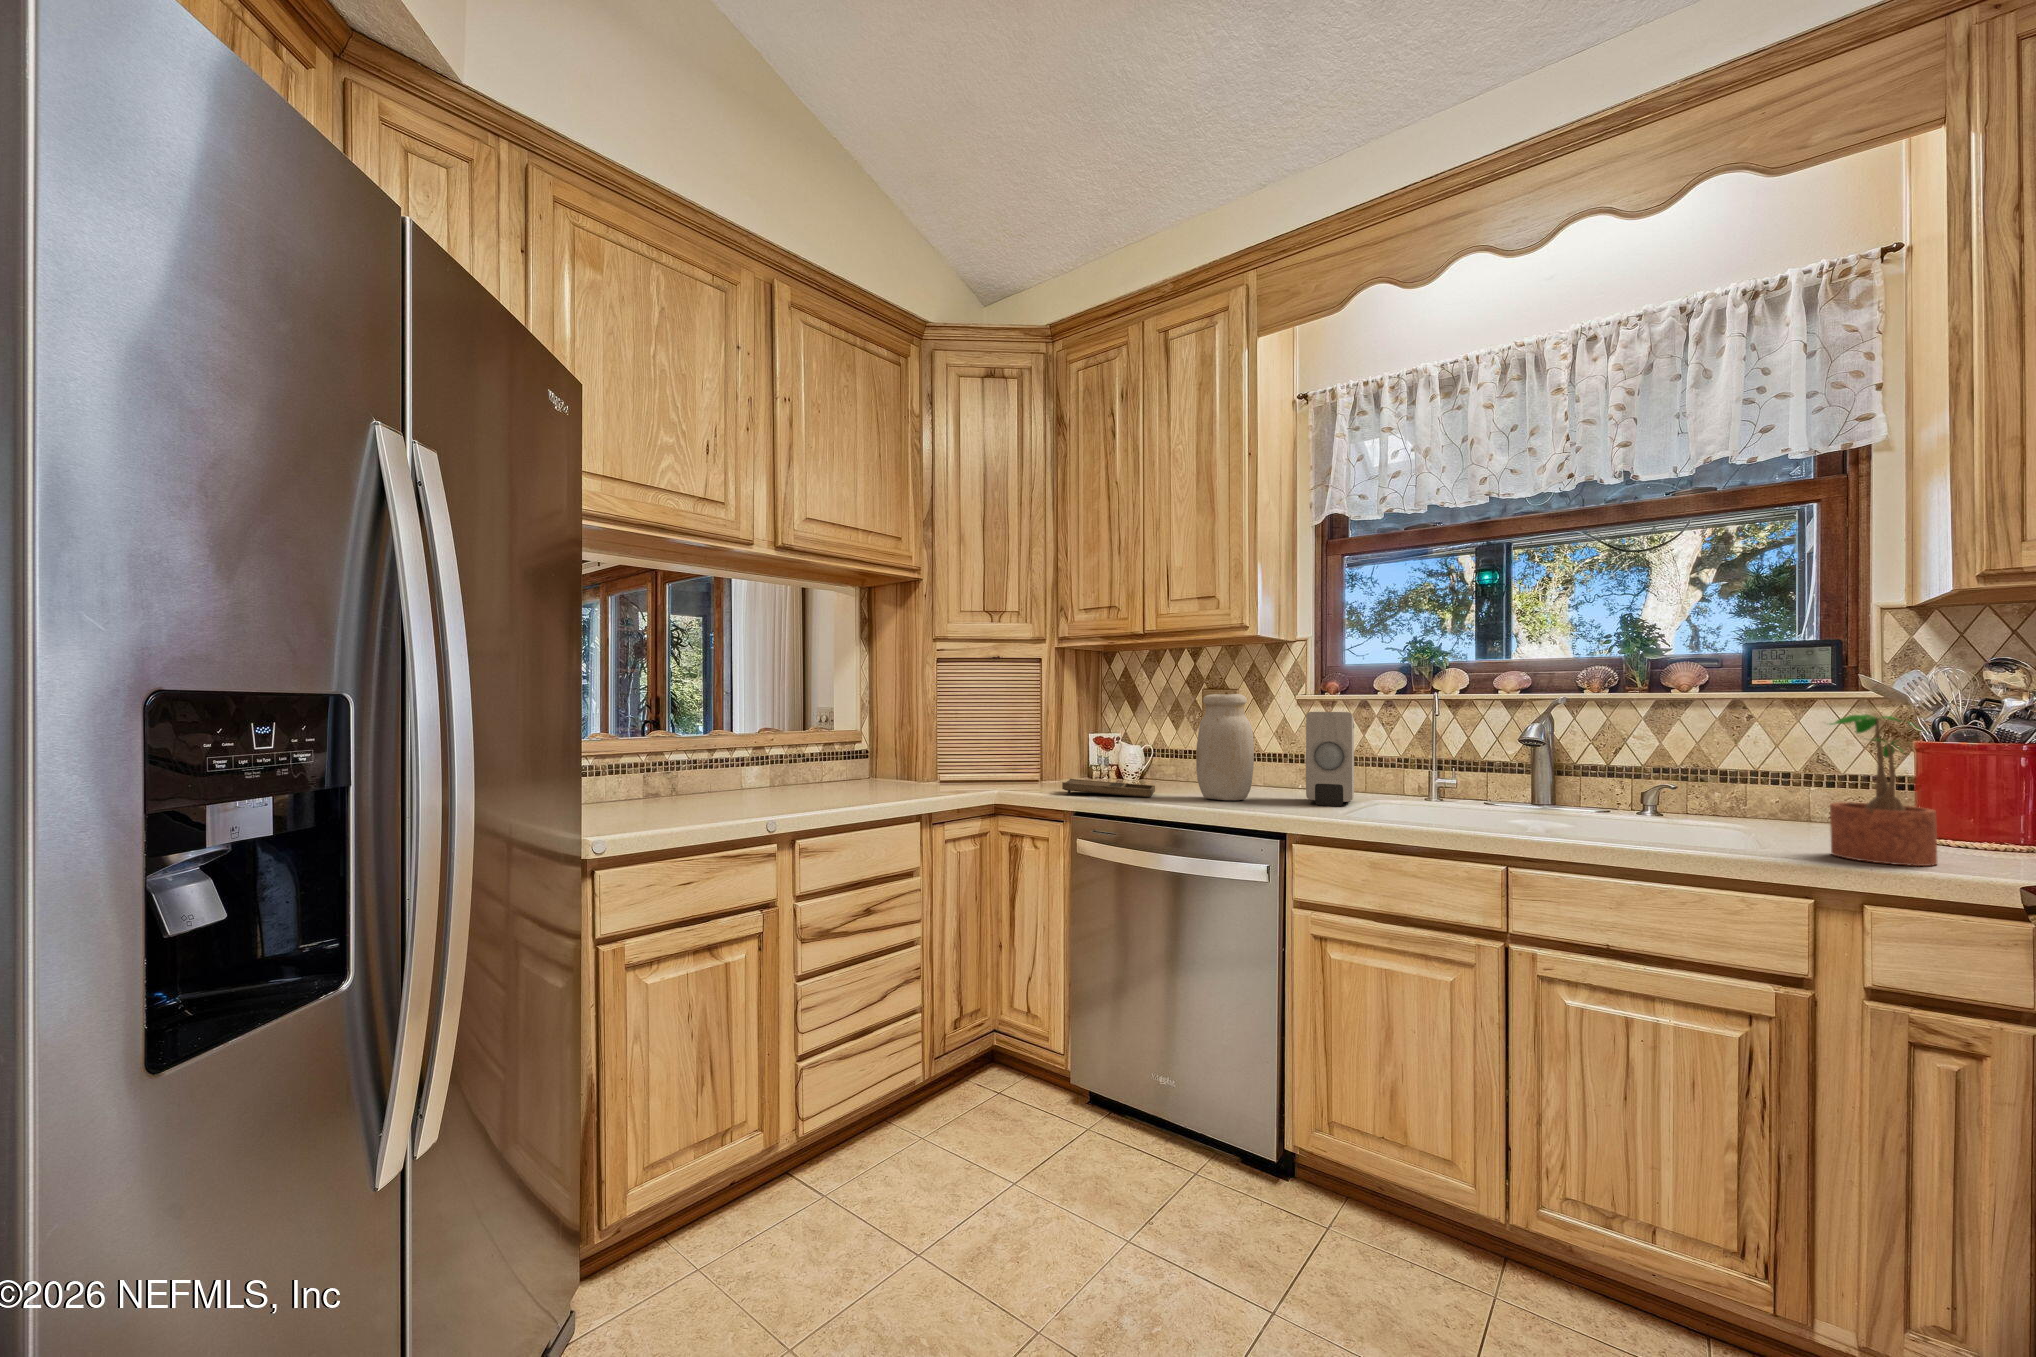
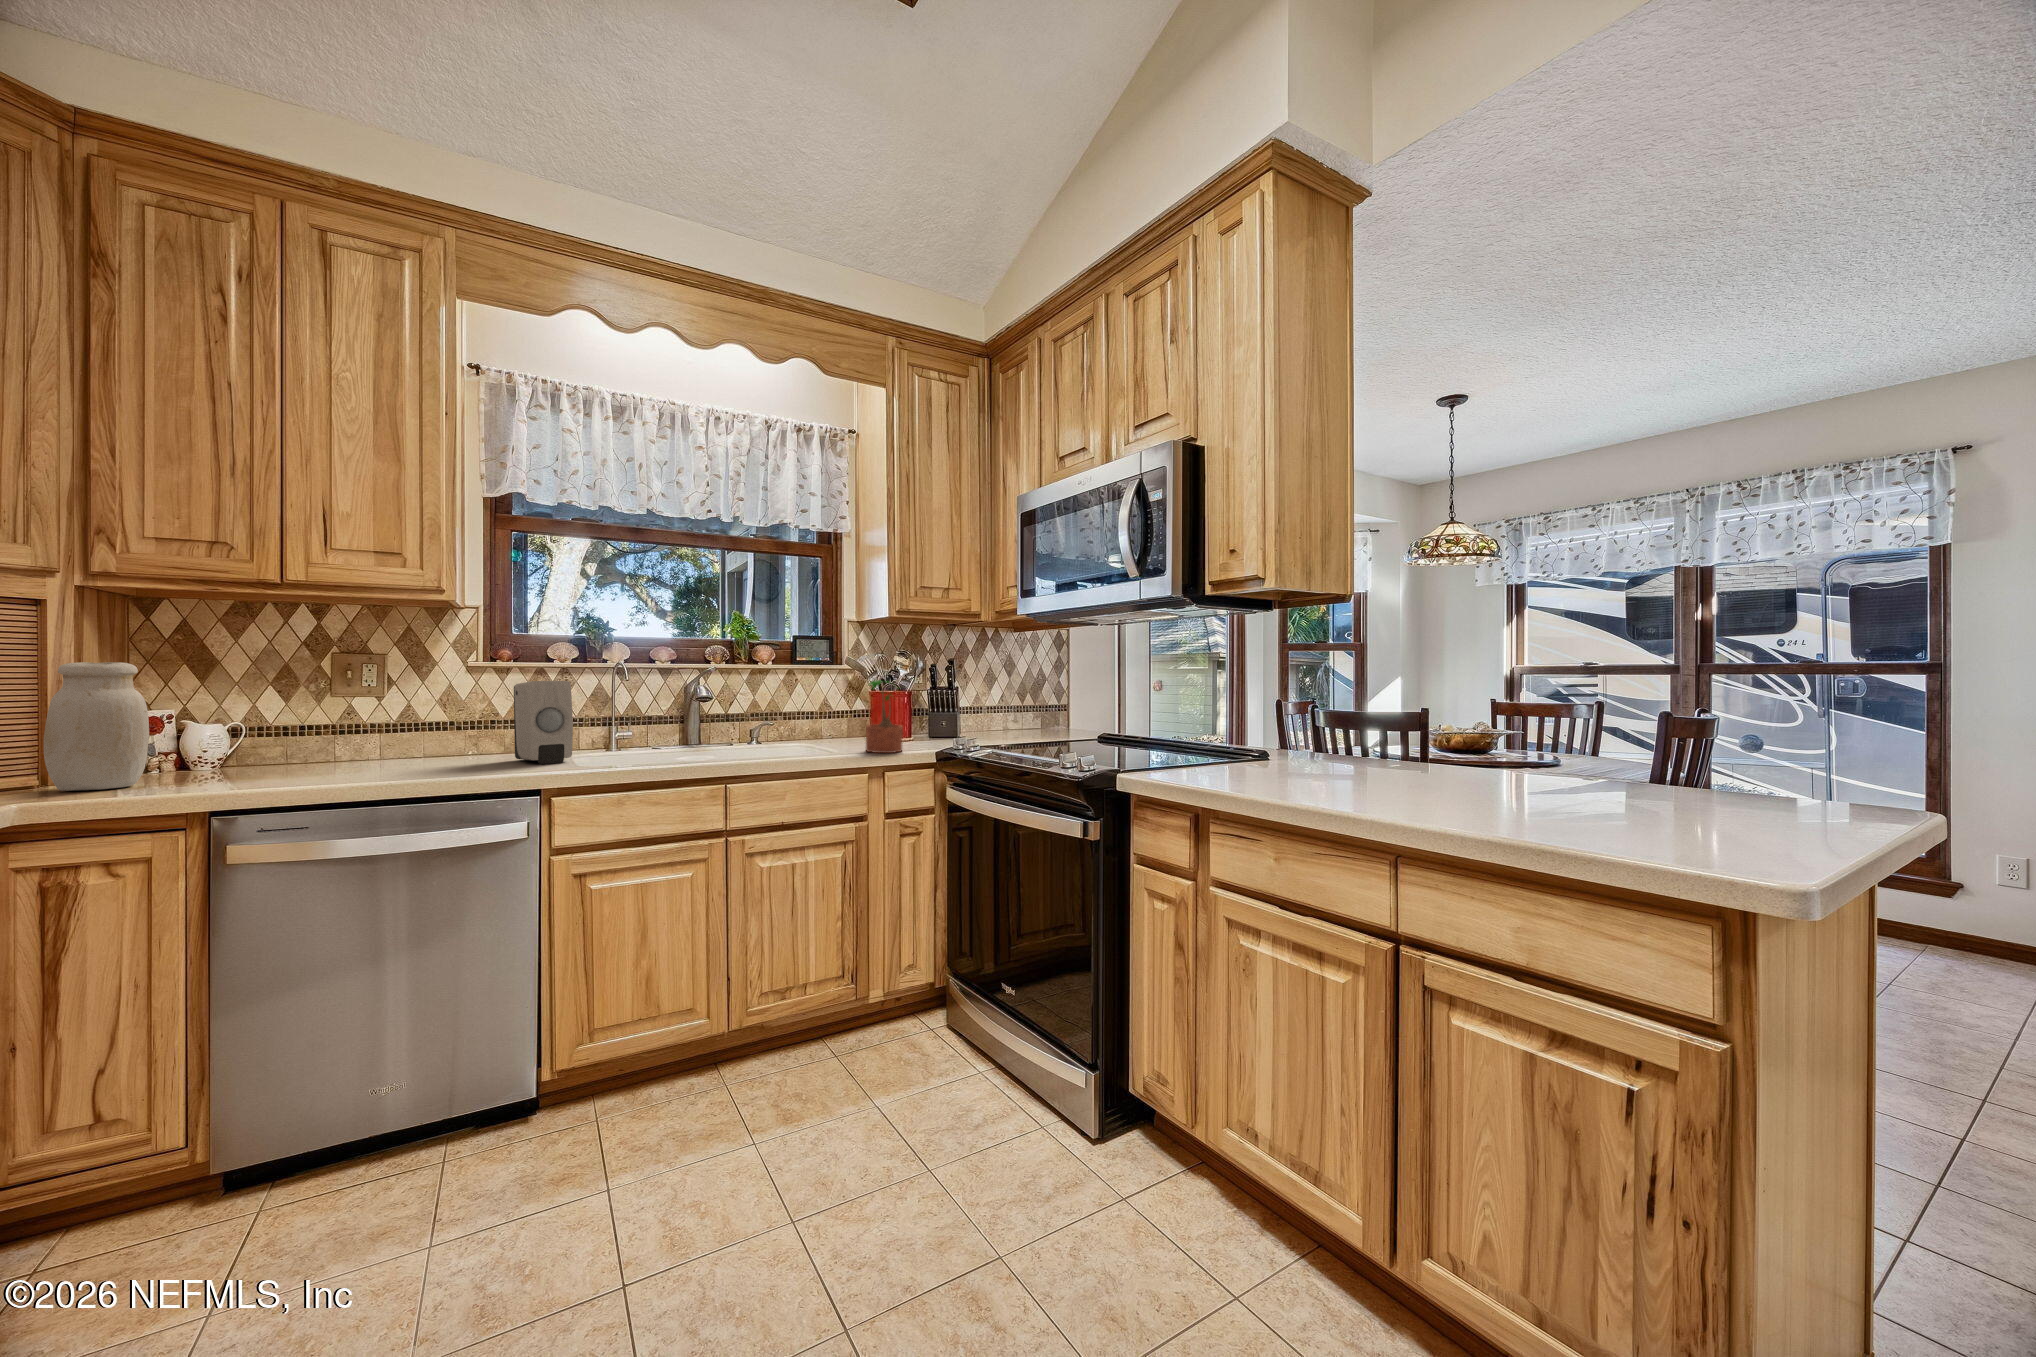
jar: present [1196,694,1254,800] -> present [44,662,149,791]
tray: present [1062,779,1155,797] -> none [181,768,340,793]

